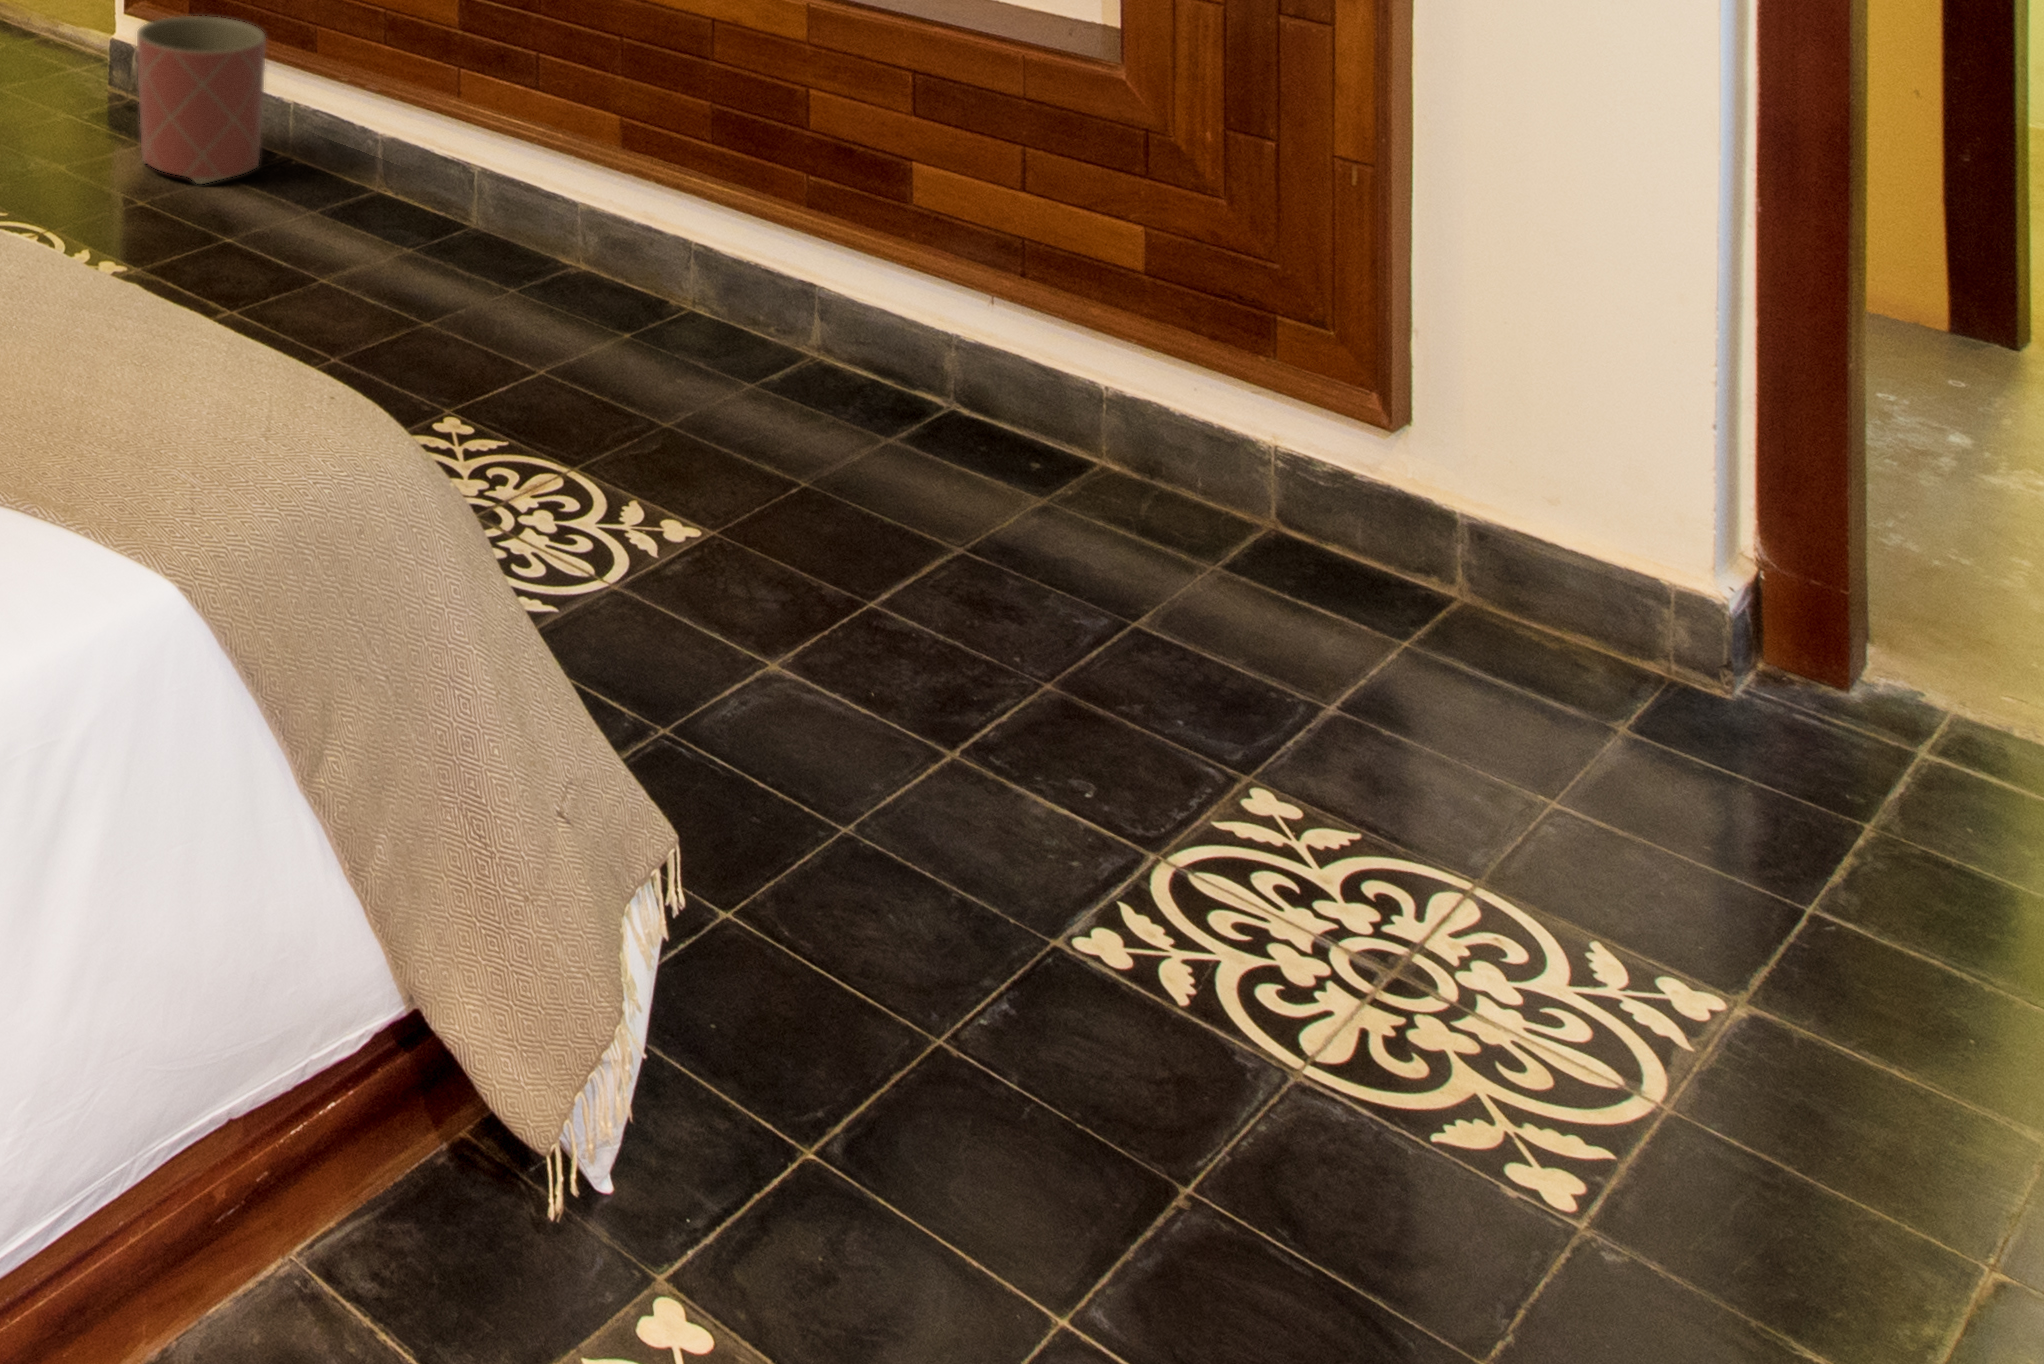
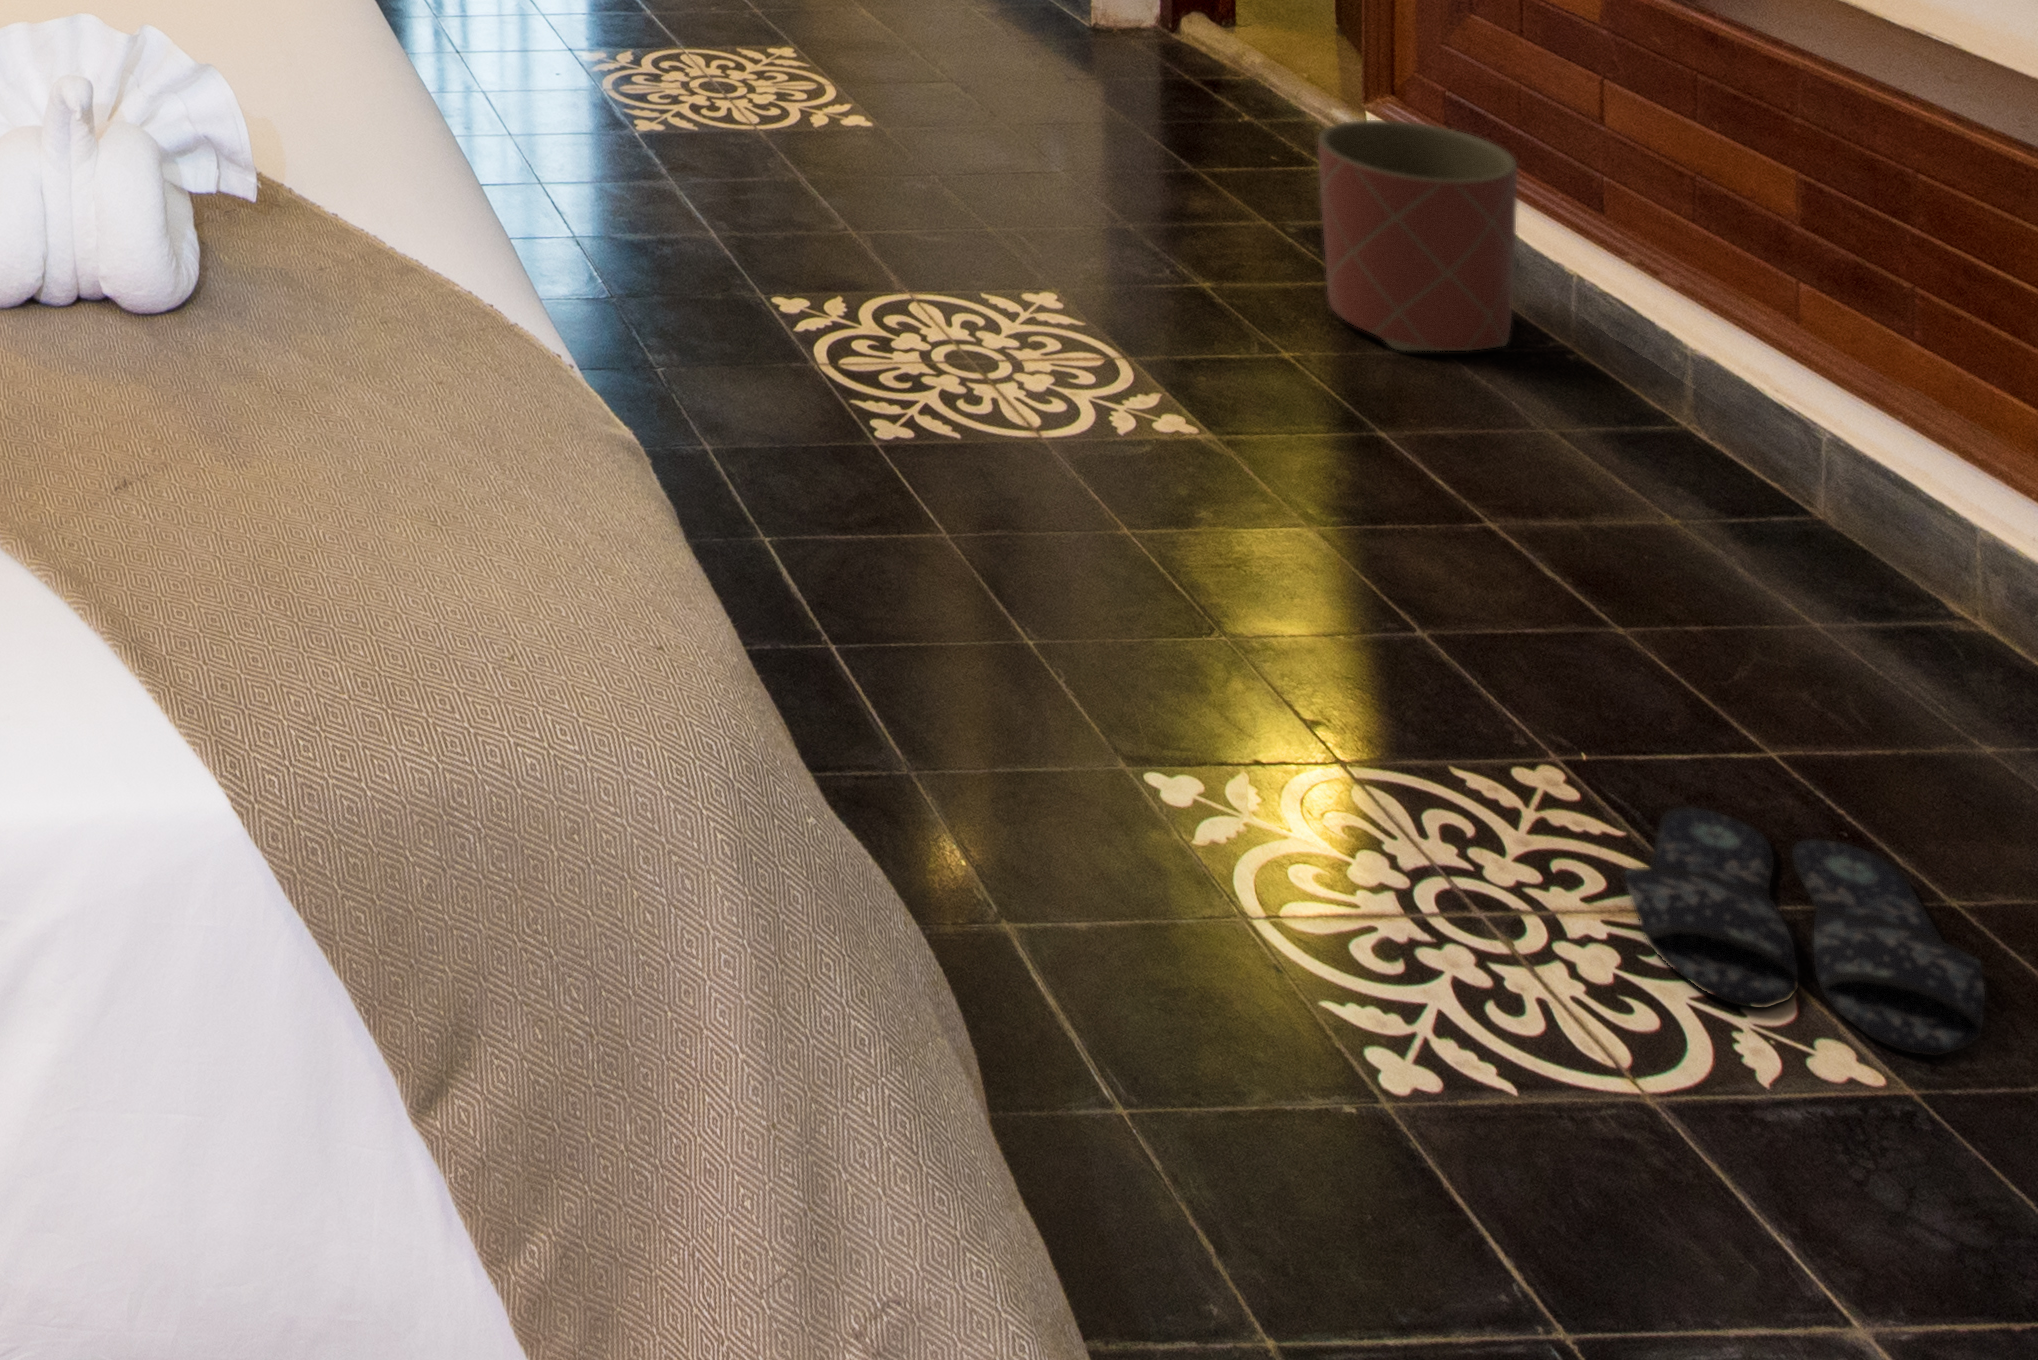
slippers: none [517,412,723,521] -> present [1625,807,1985,1055]

